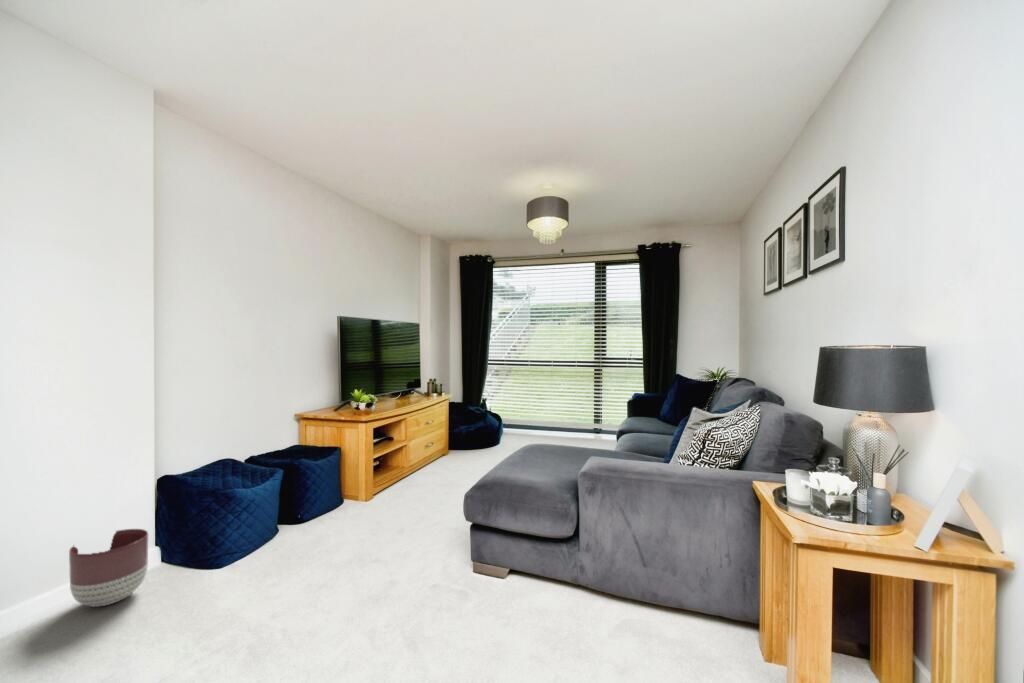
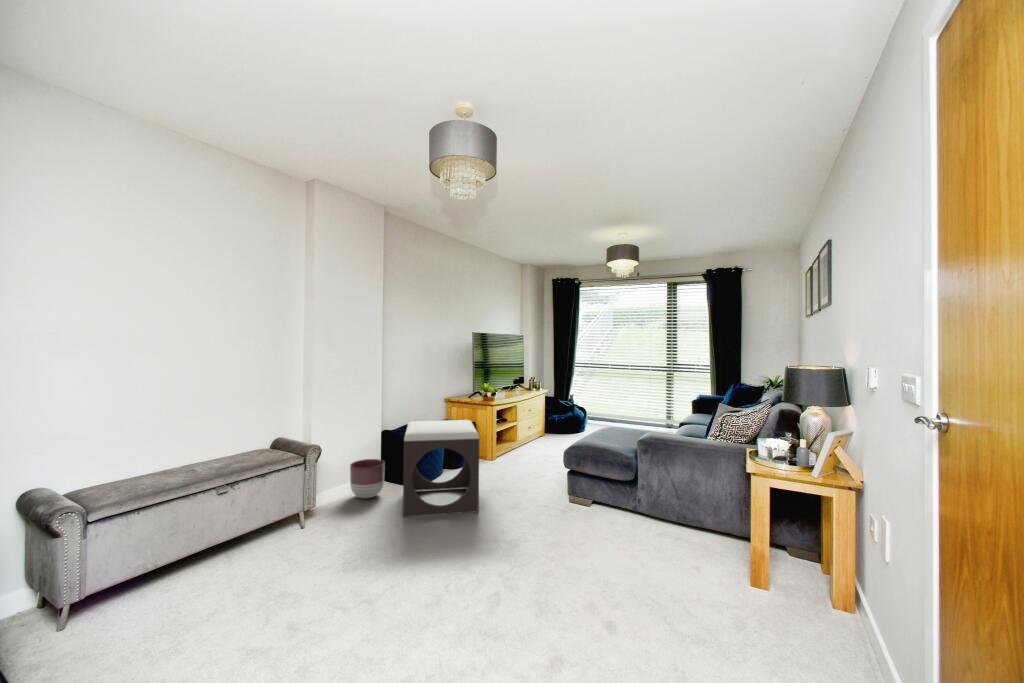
footstool: none [153,450,316,648] -> present [403,420,479,517]

